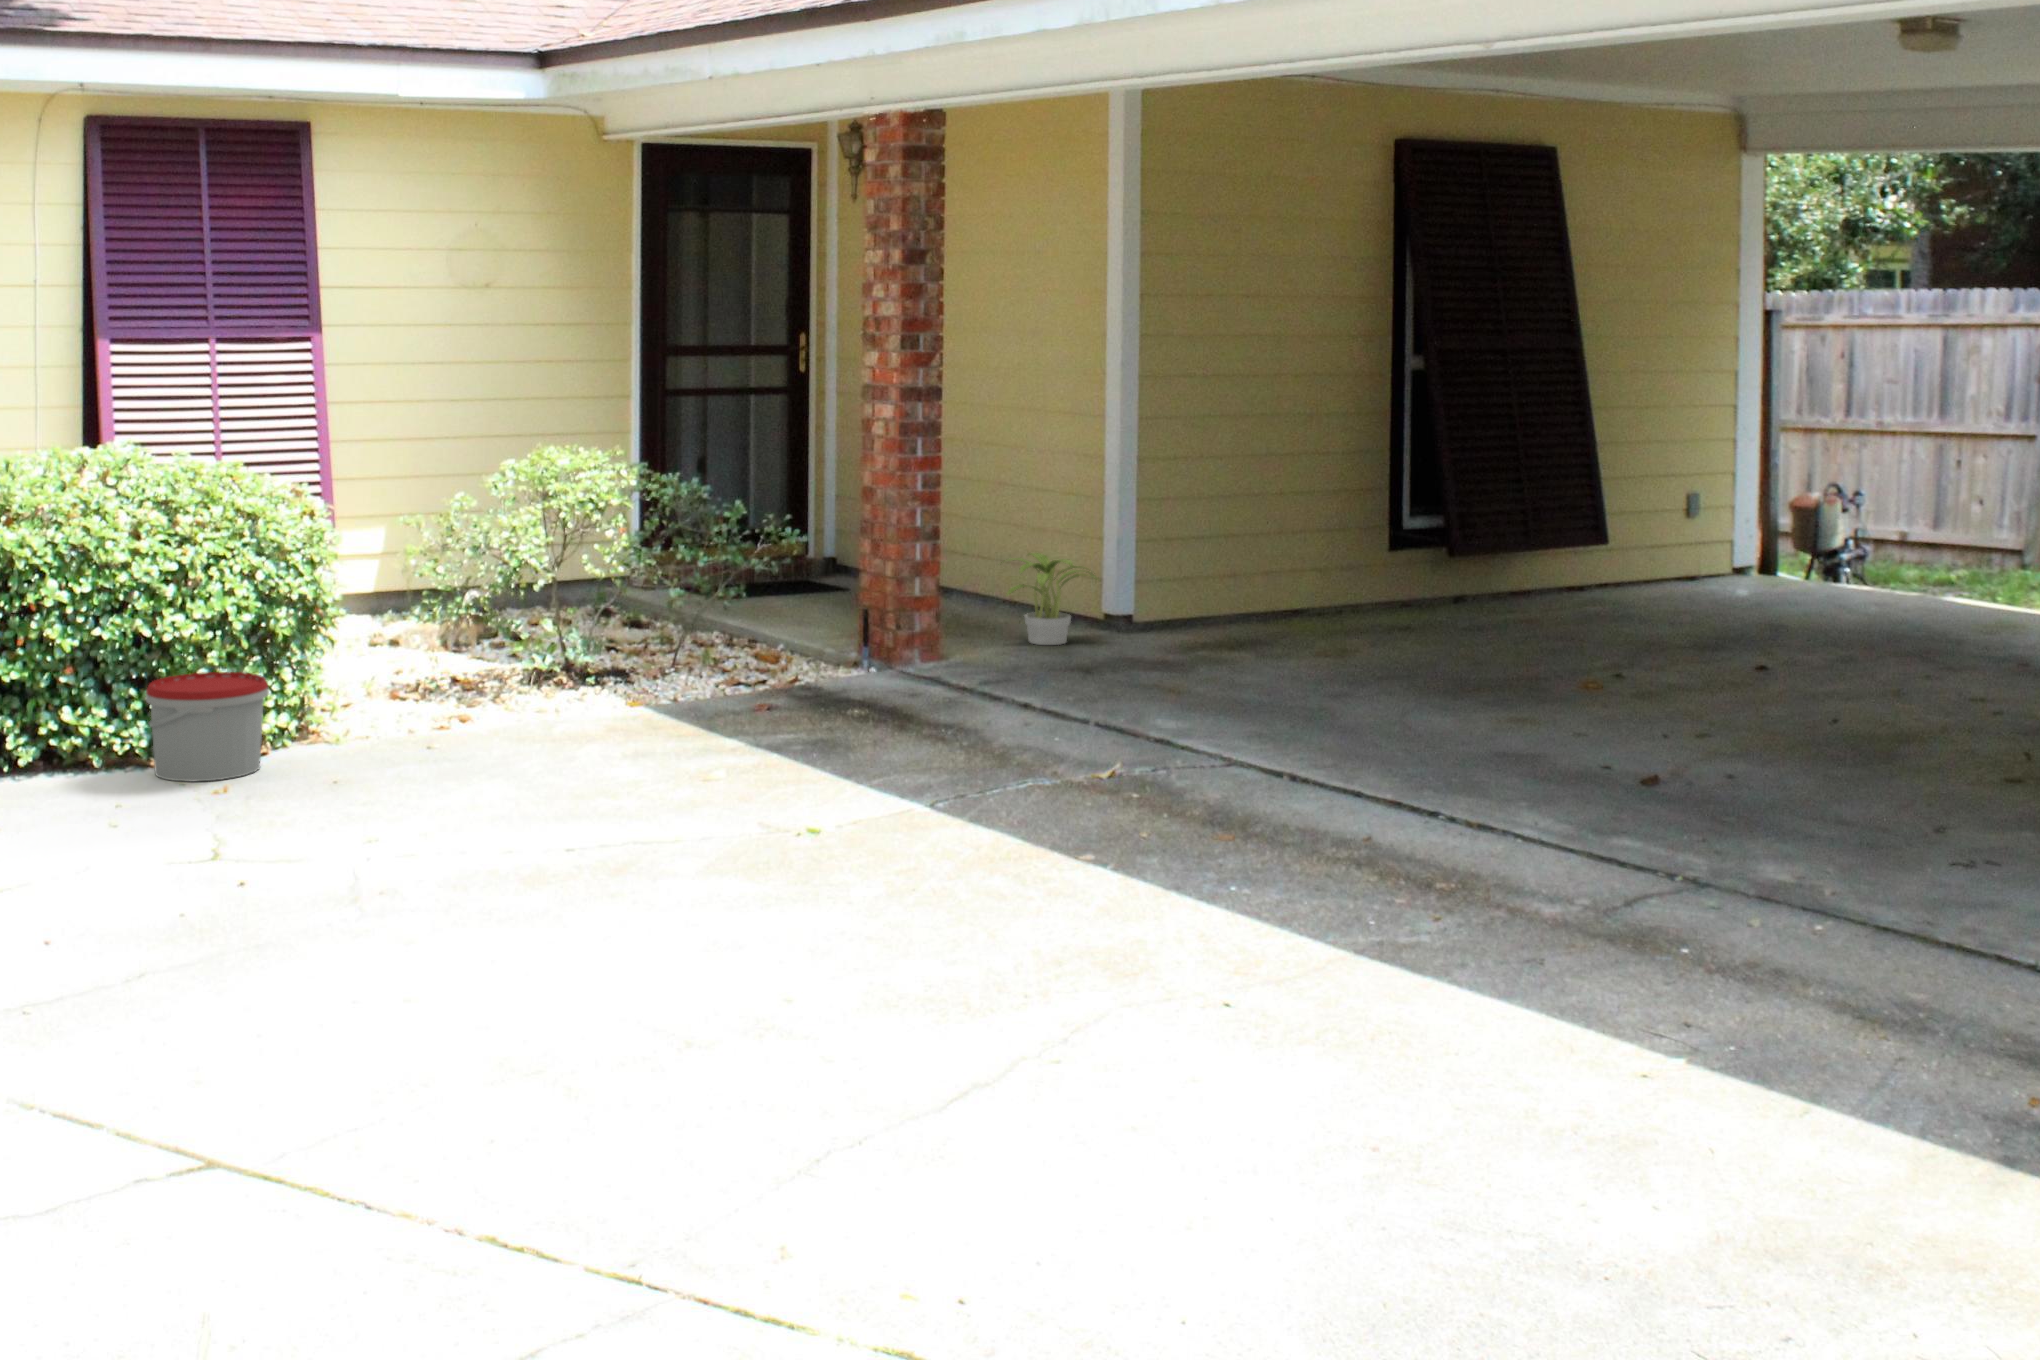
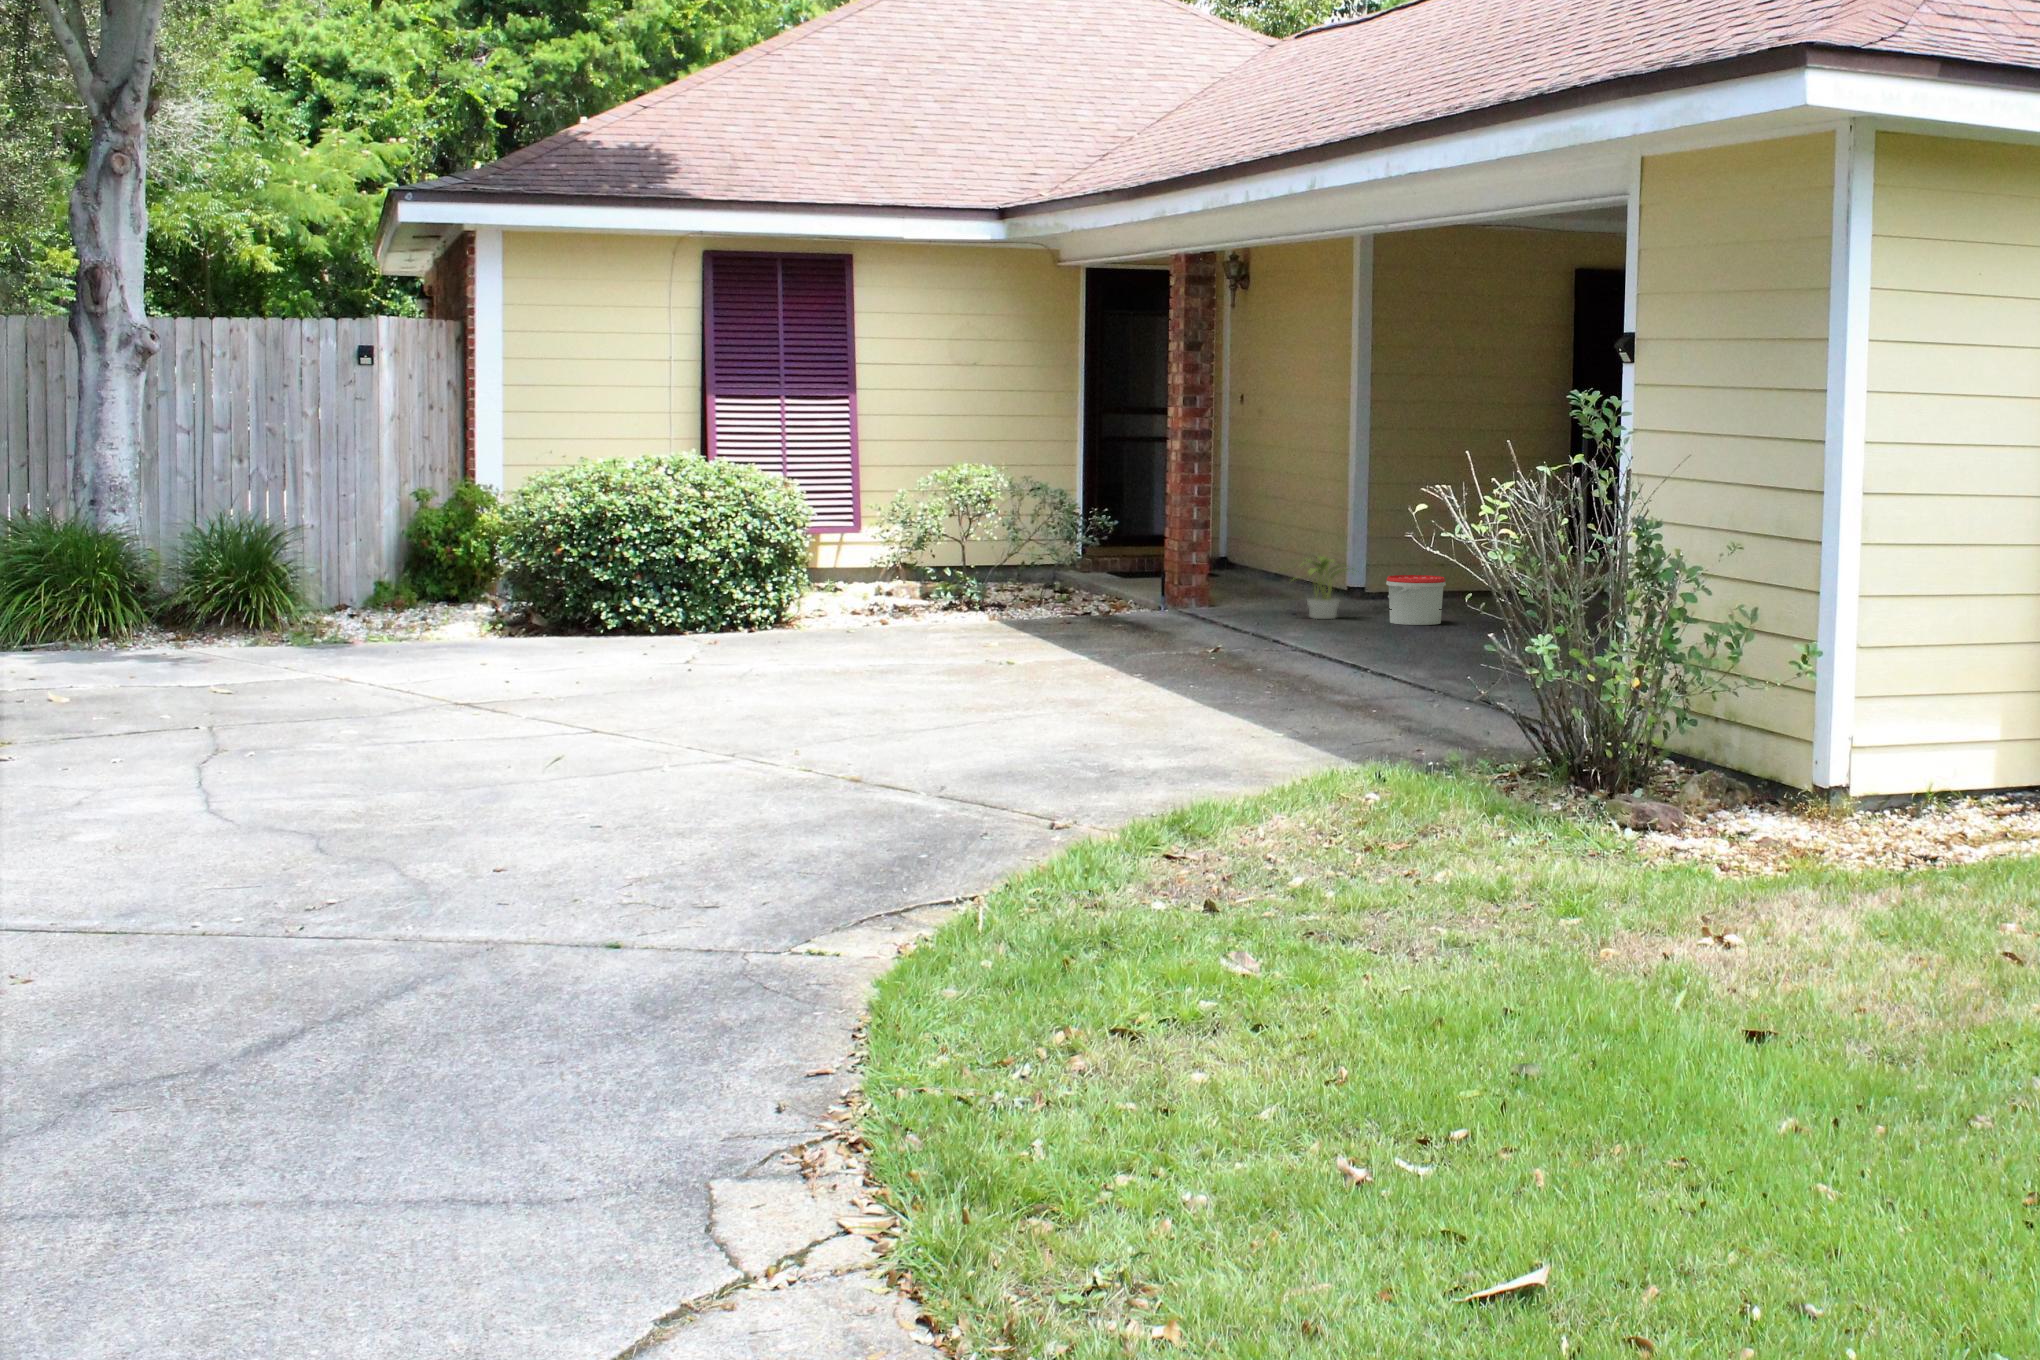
bucket: present [146,672,269,782] -> present [1386,575,1446,625]

